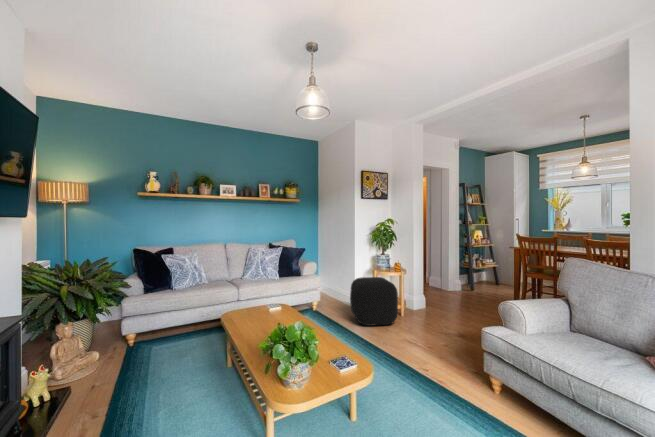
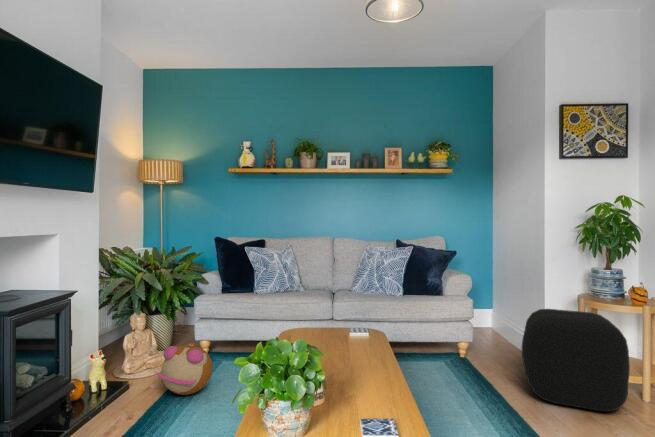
plush toy: none [111,335,160,378] -> present [155,342,213,395]

